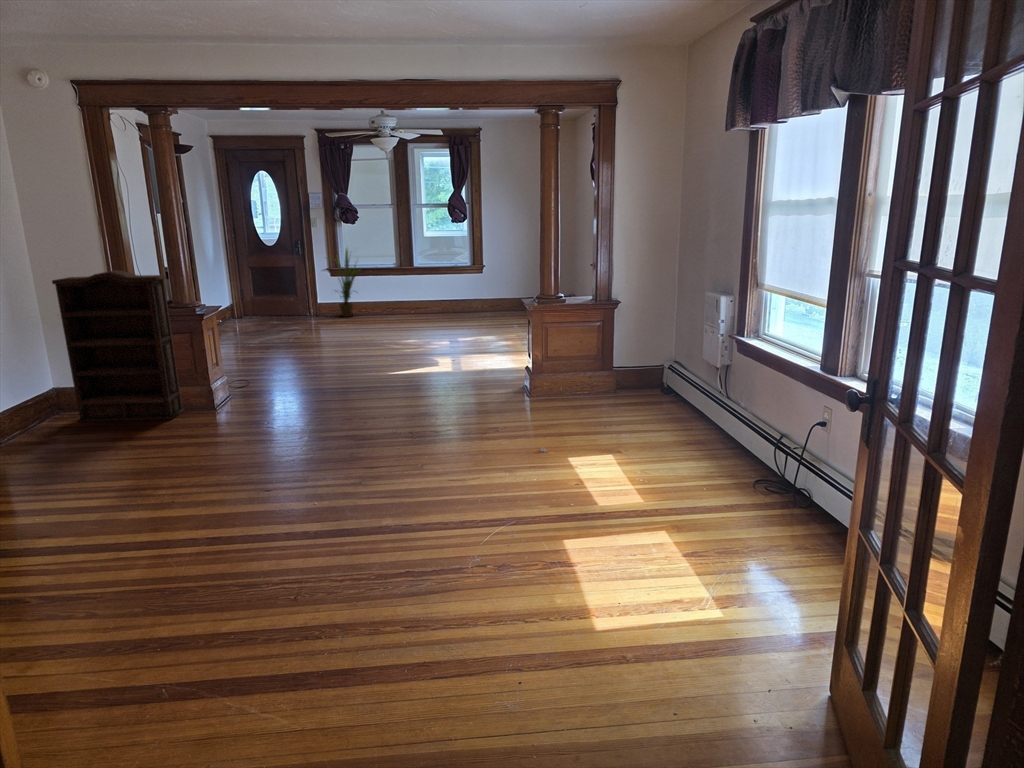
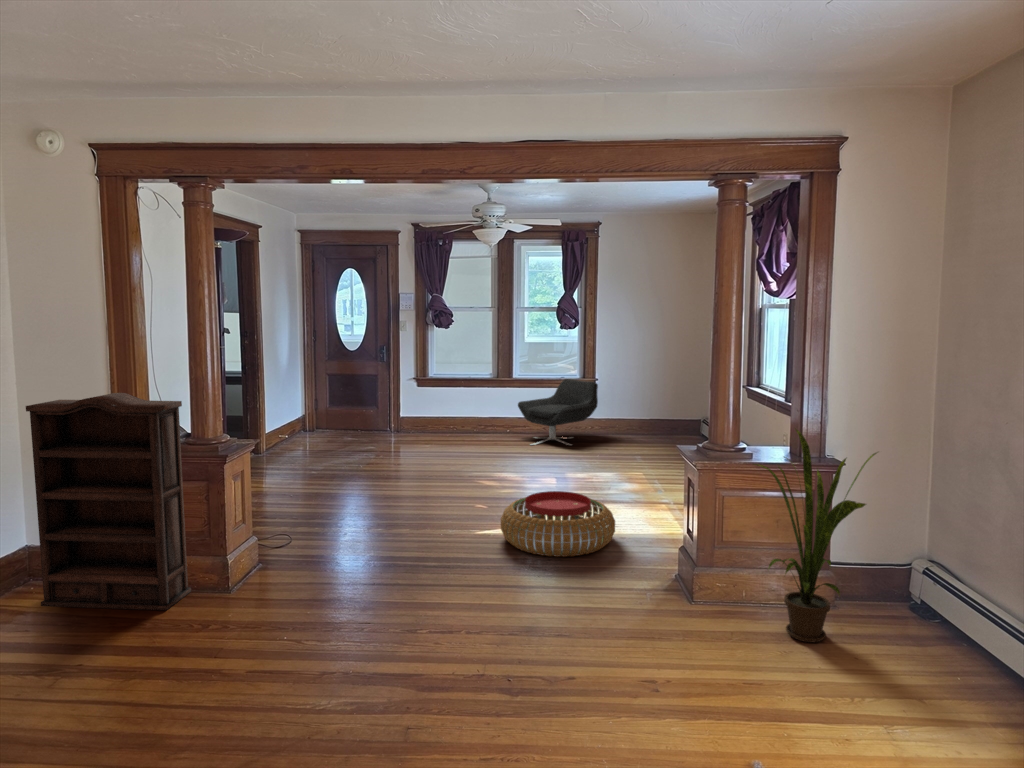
house plant: present [336,248,360,317] -> present [755,430,876,642]
lounge chair: none [417,265,483,319] -> present [518,379,598,445]
pouf: none [403,339,485,381] -> present [501,491,615,557]

